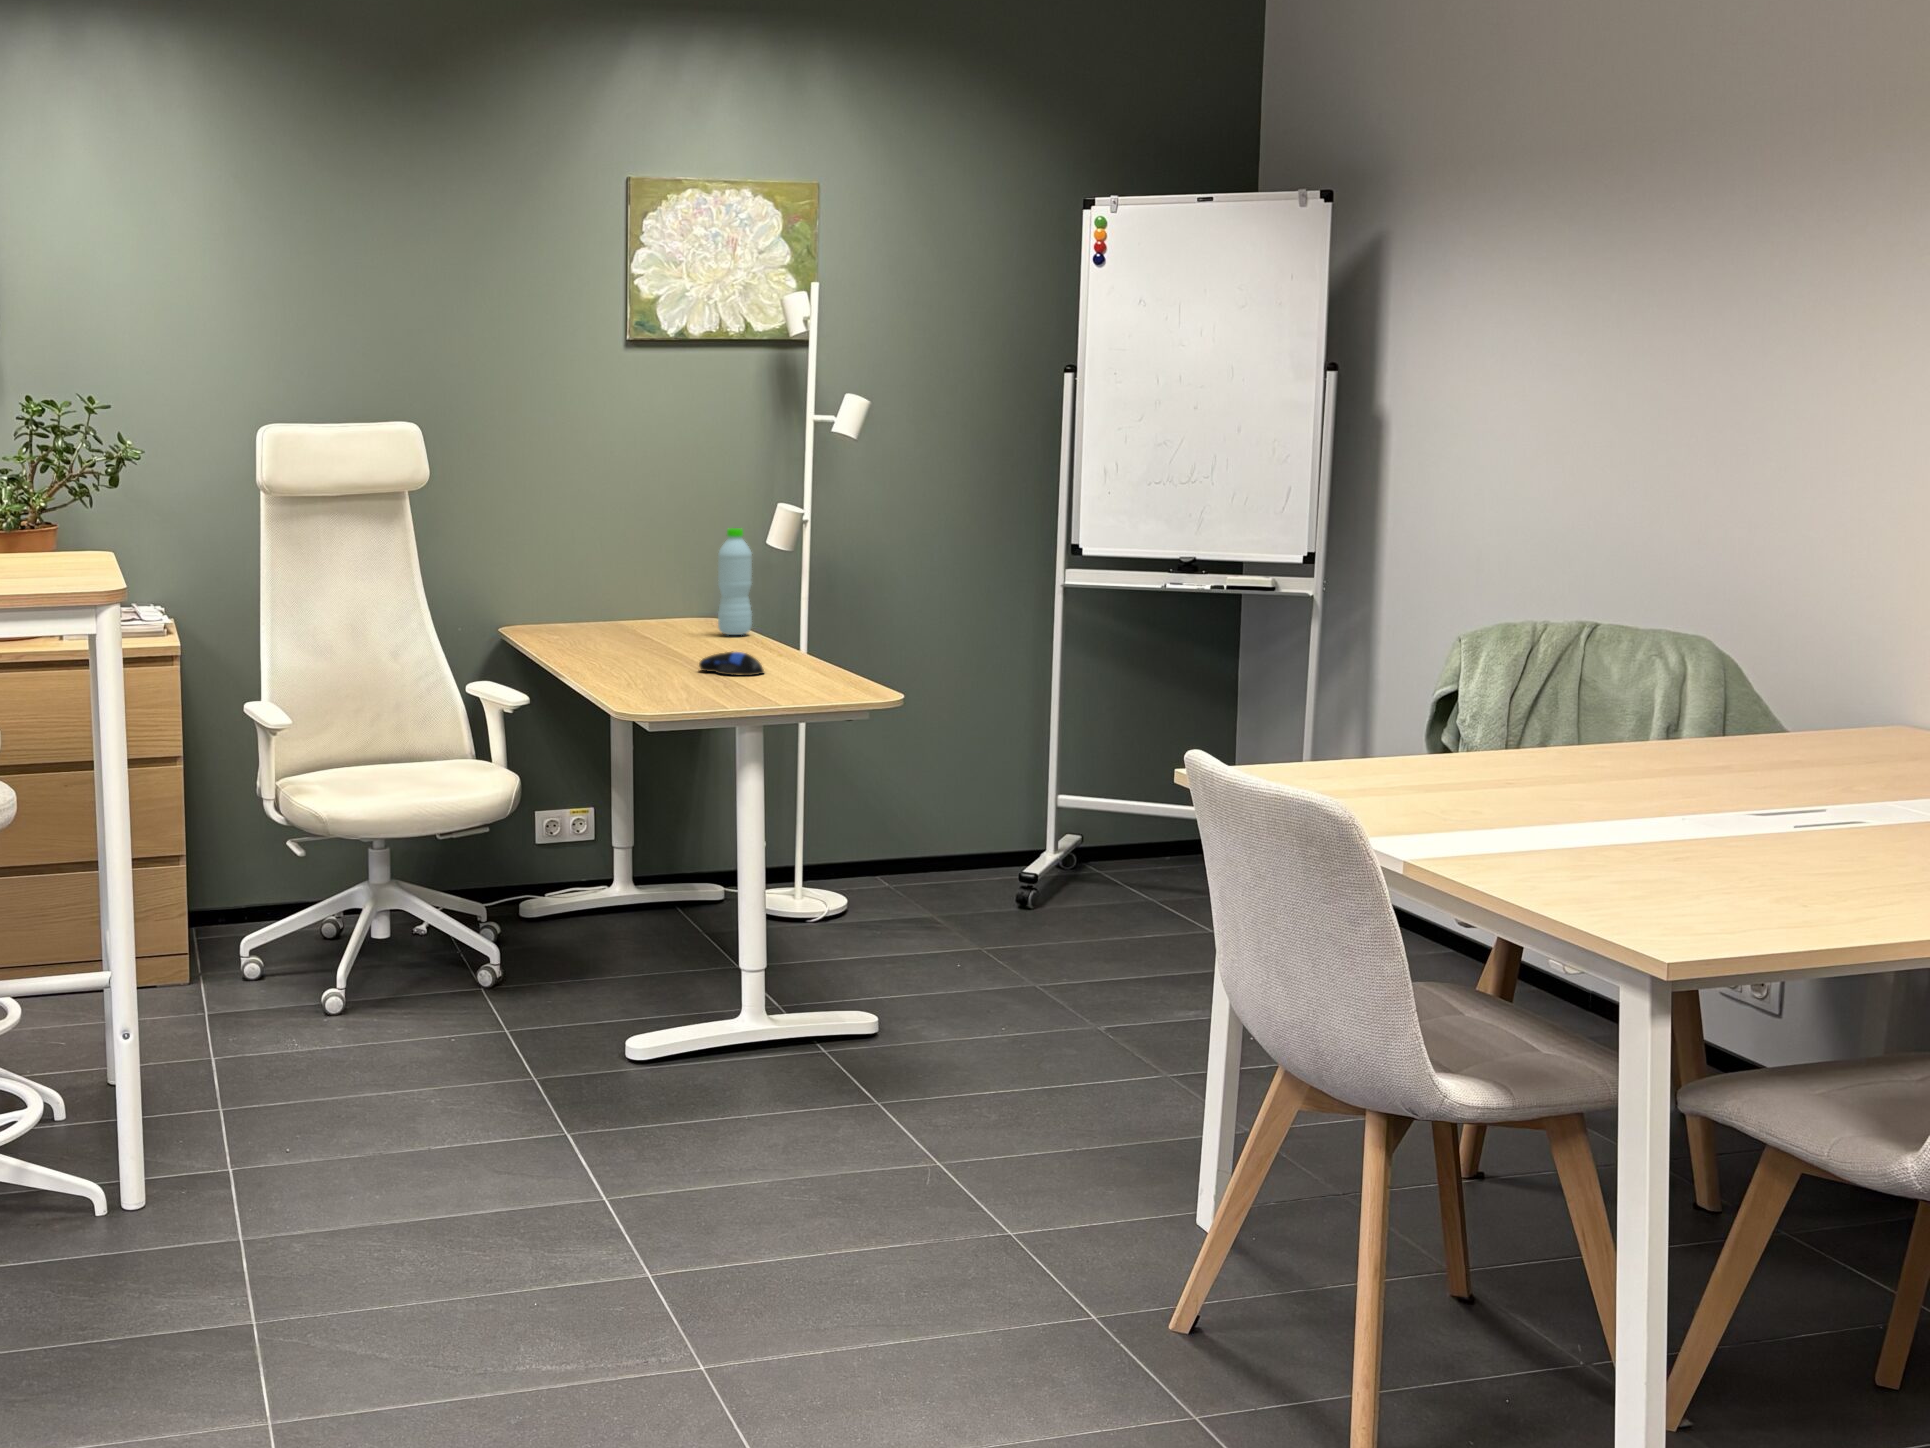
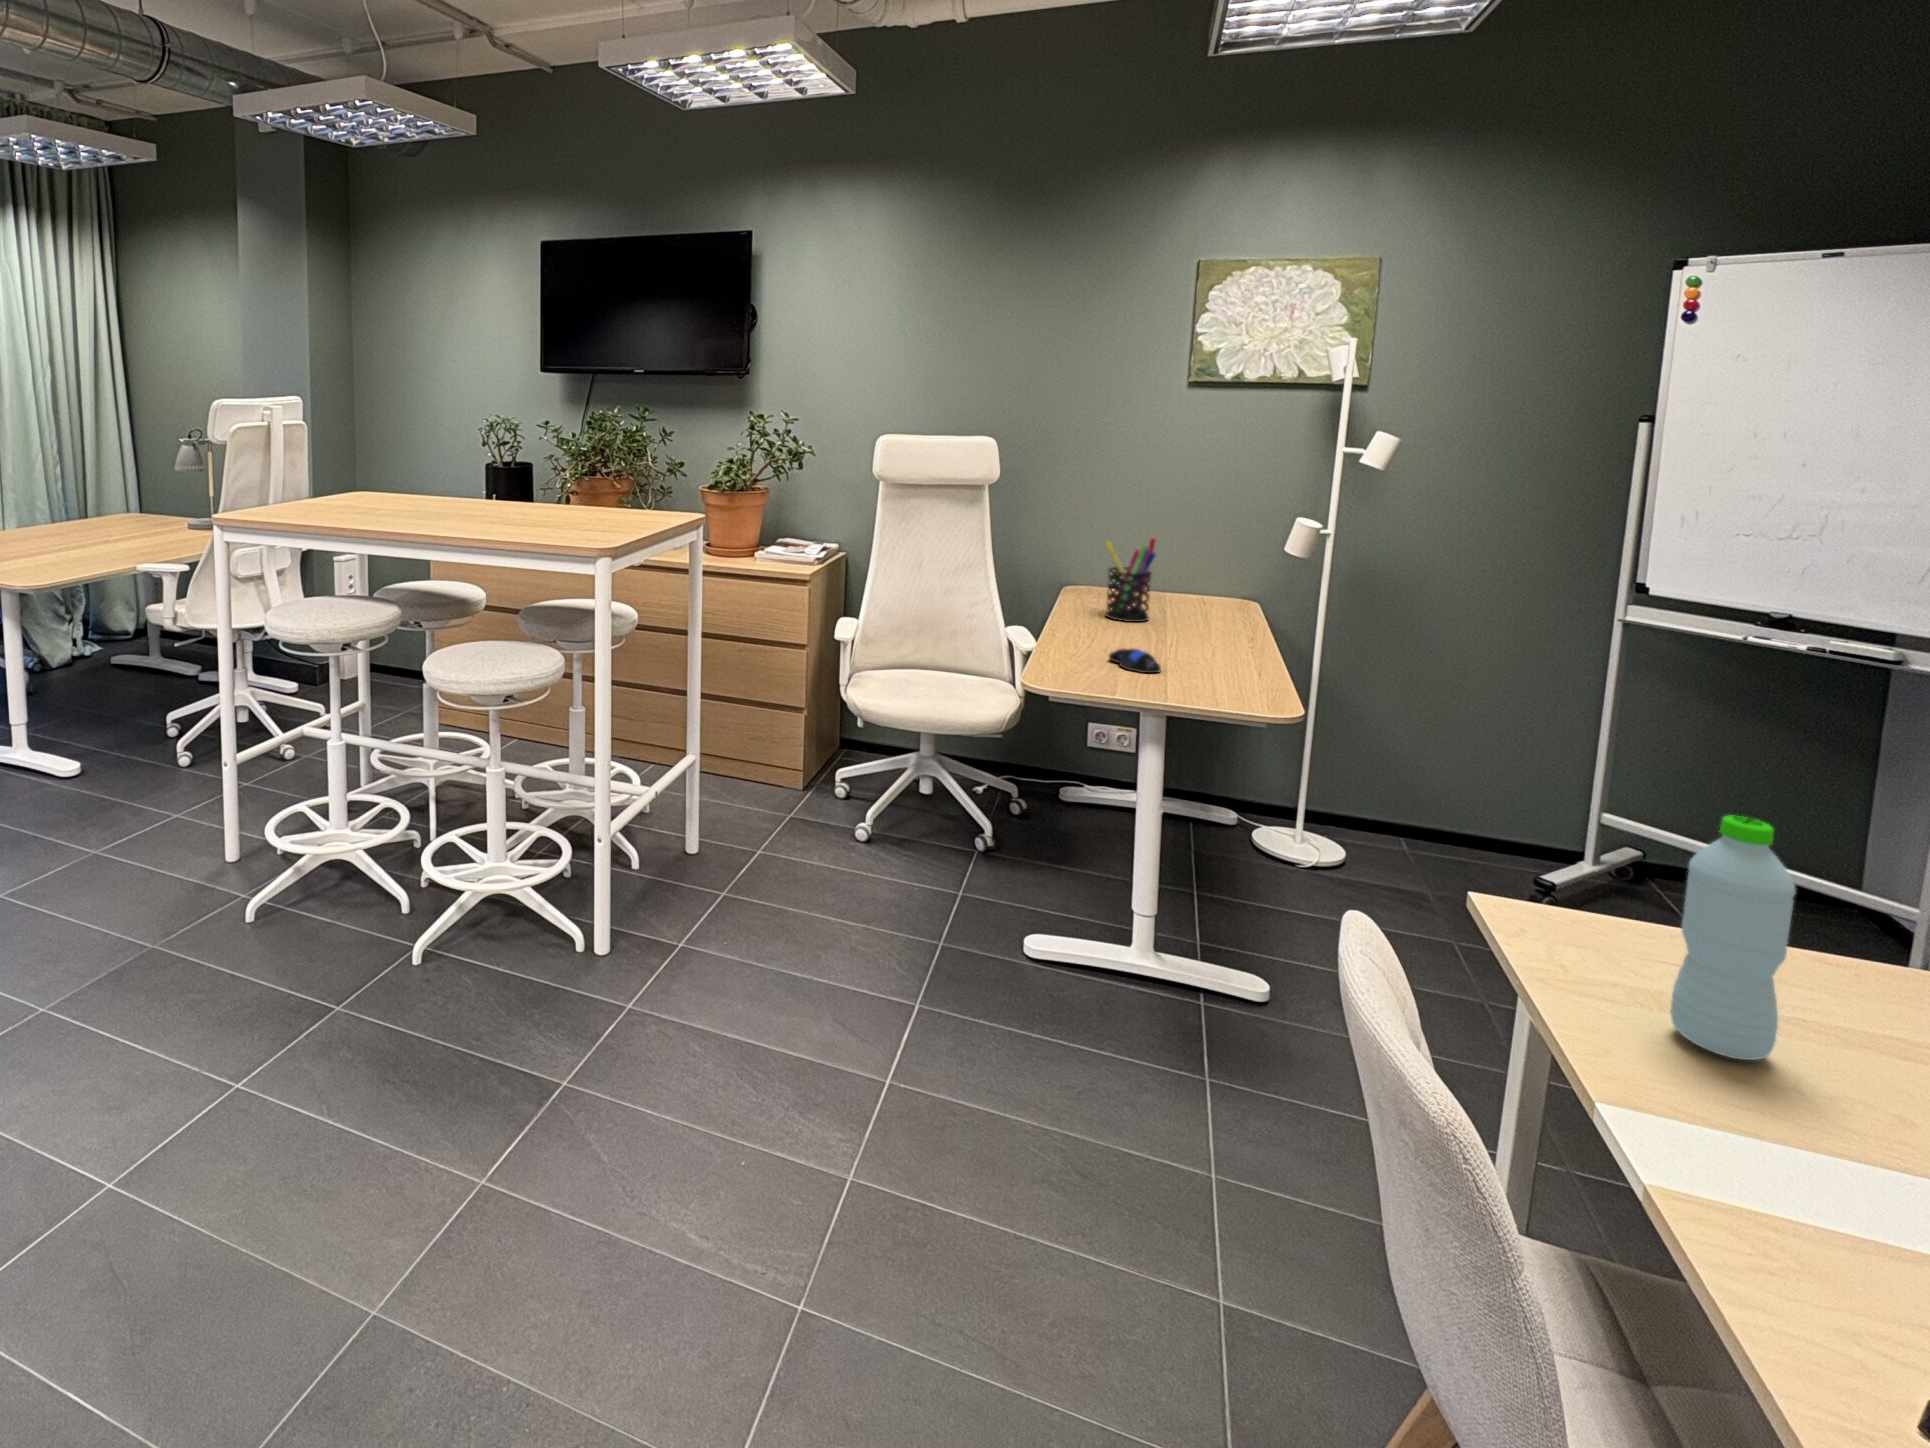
water bottle: present [718,528,752,635] -> present [1671,816,1795,1060]
pen holder: none [607,532,678,642] -> present [1105,538,1156,622]

